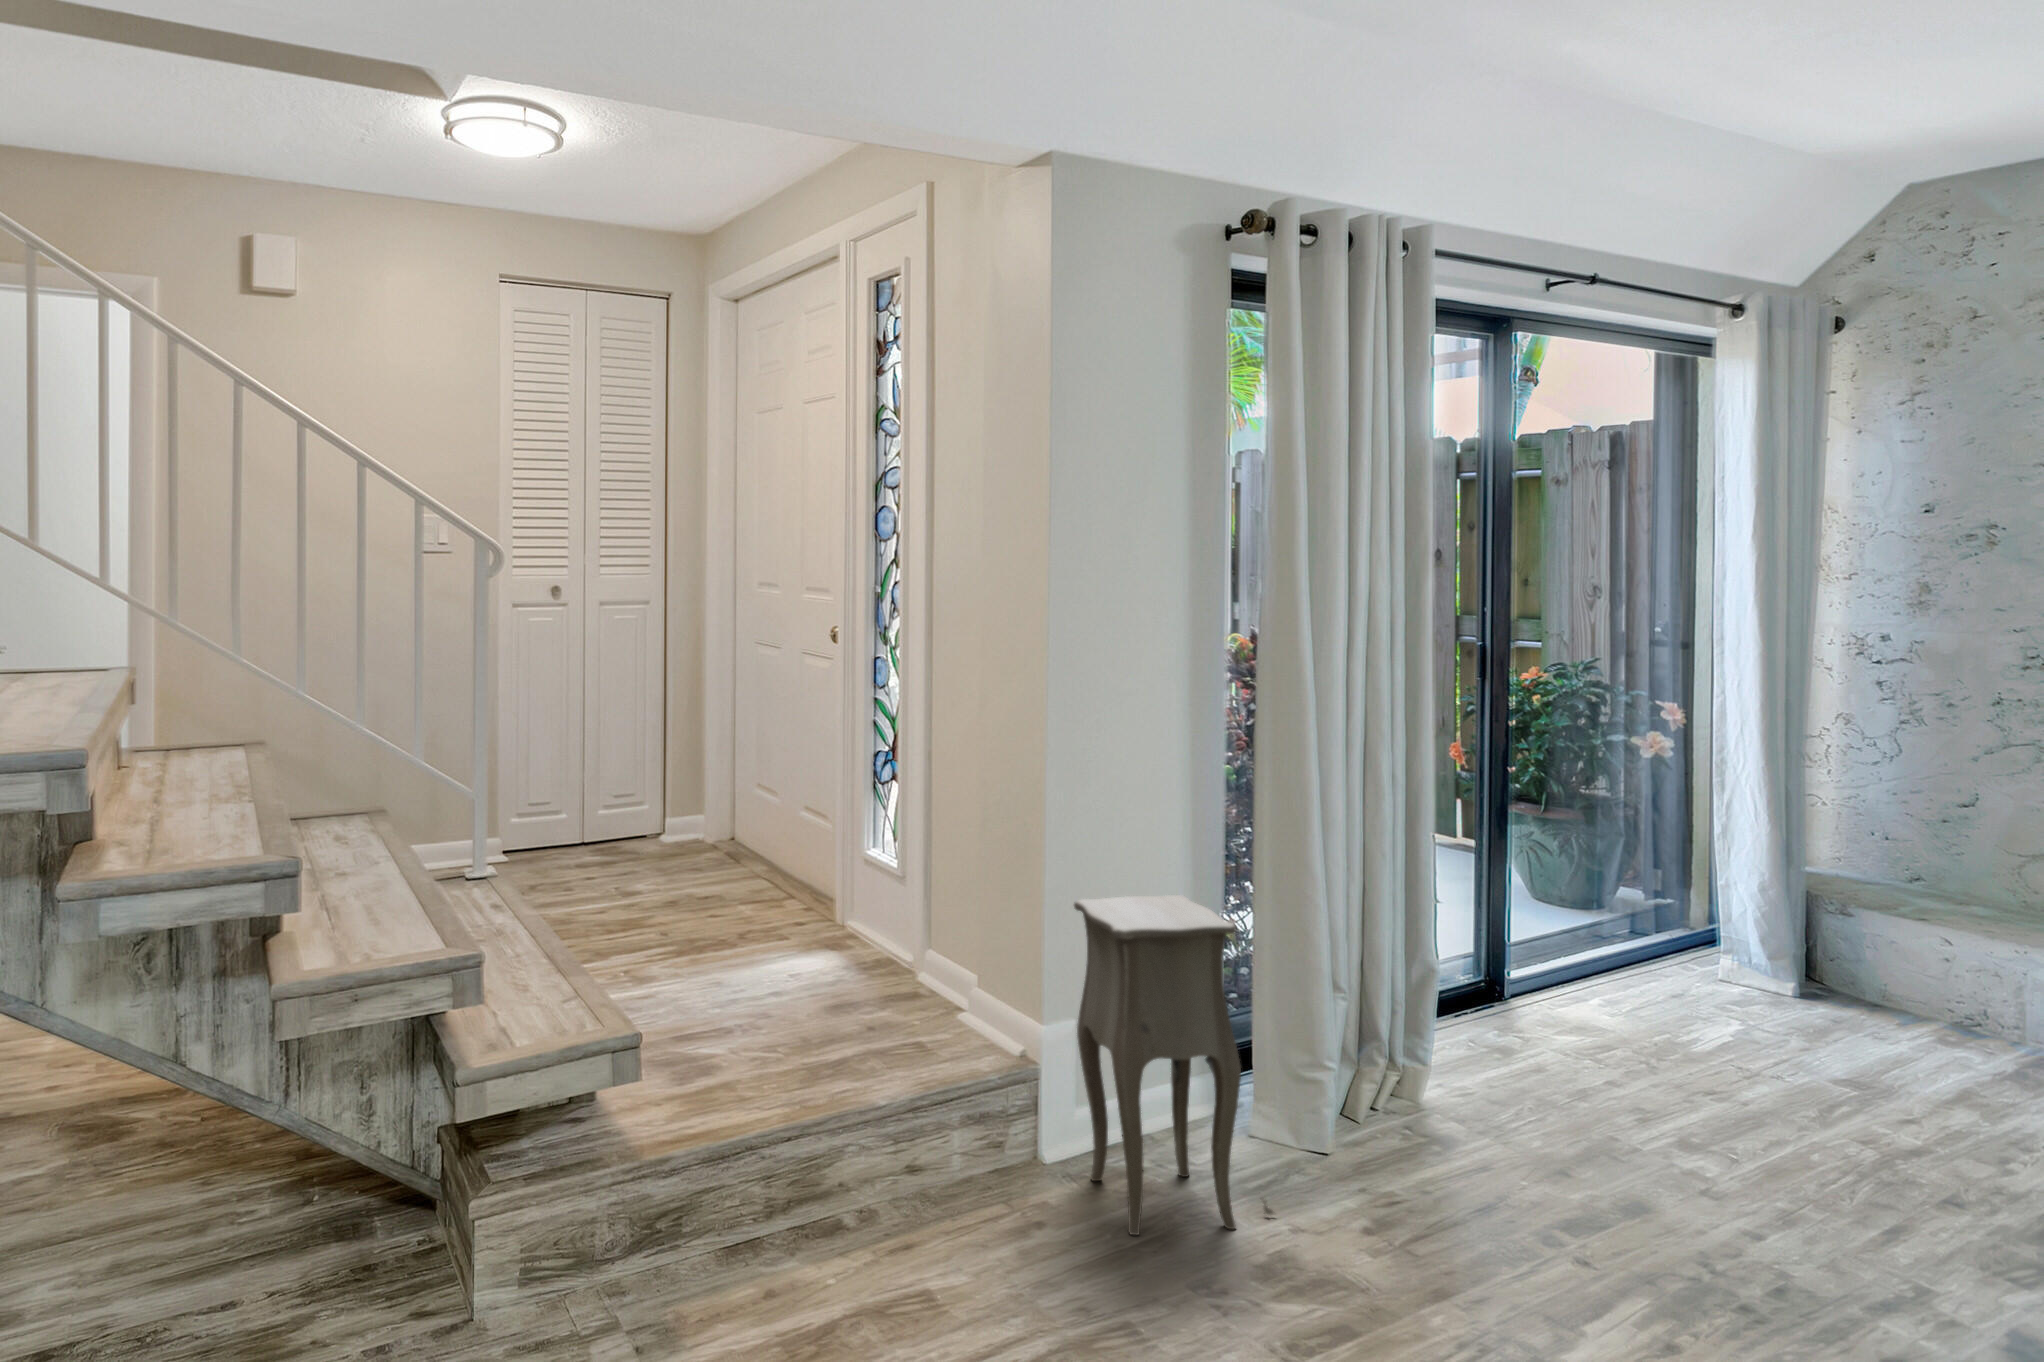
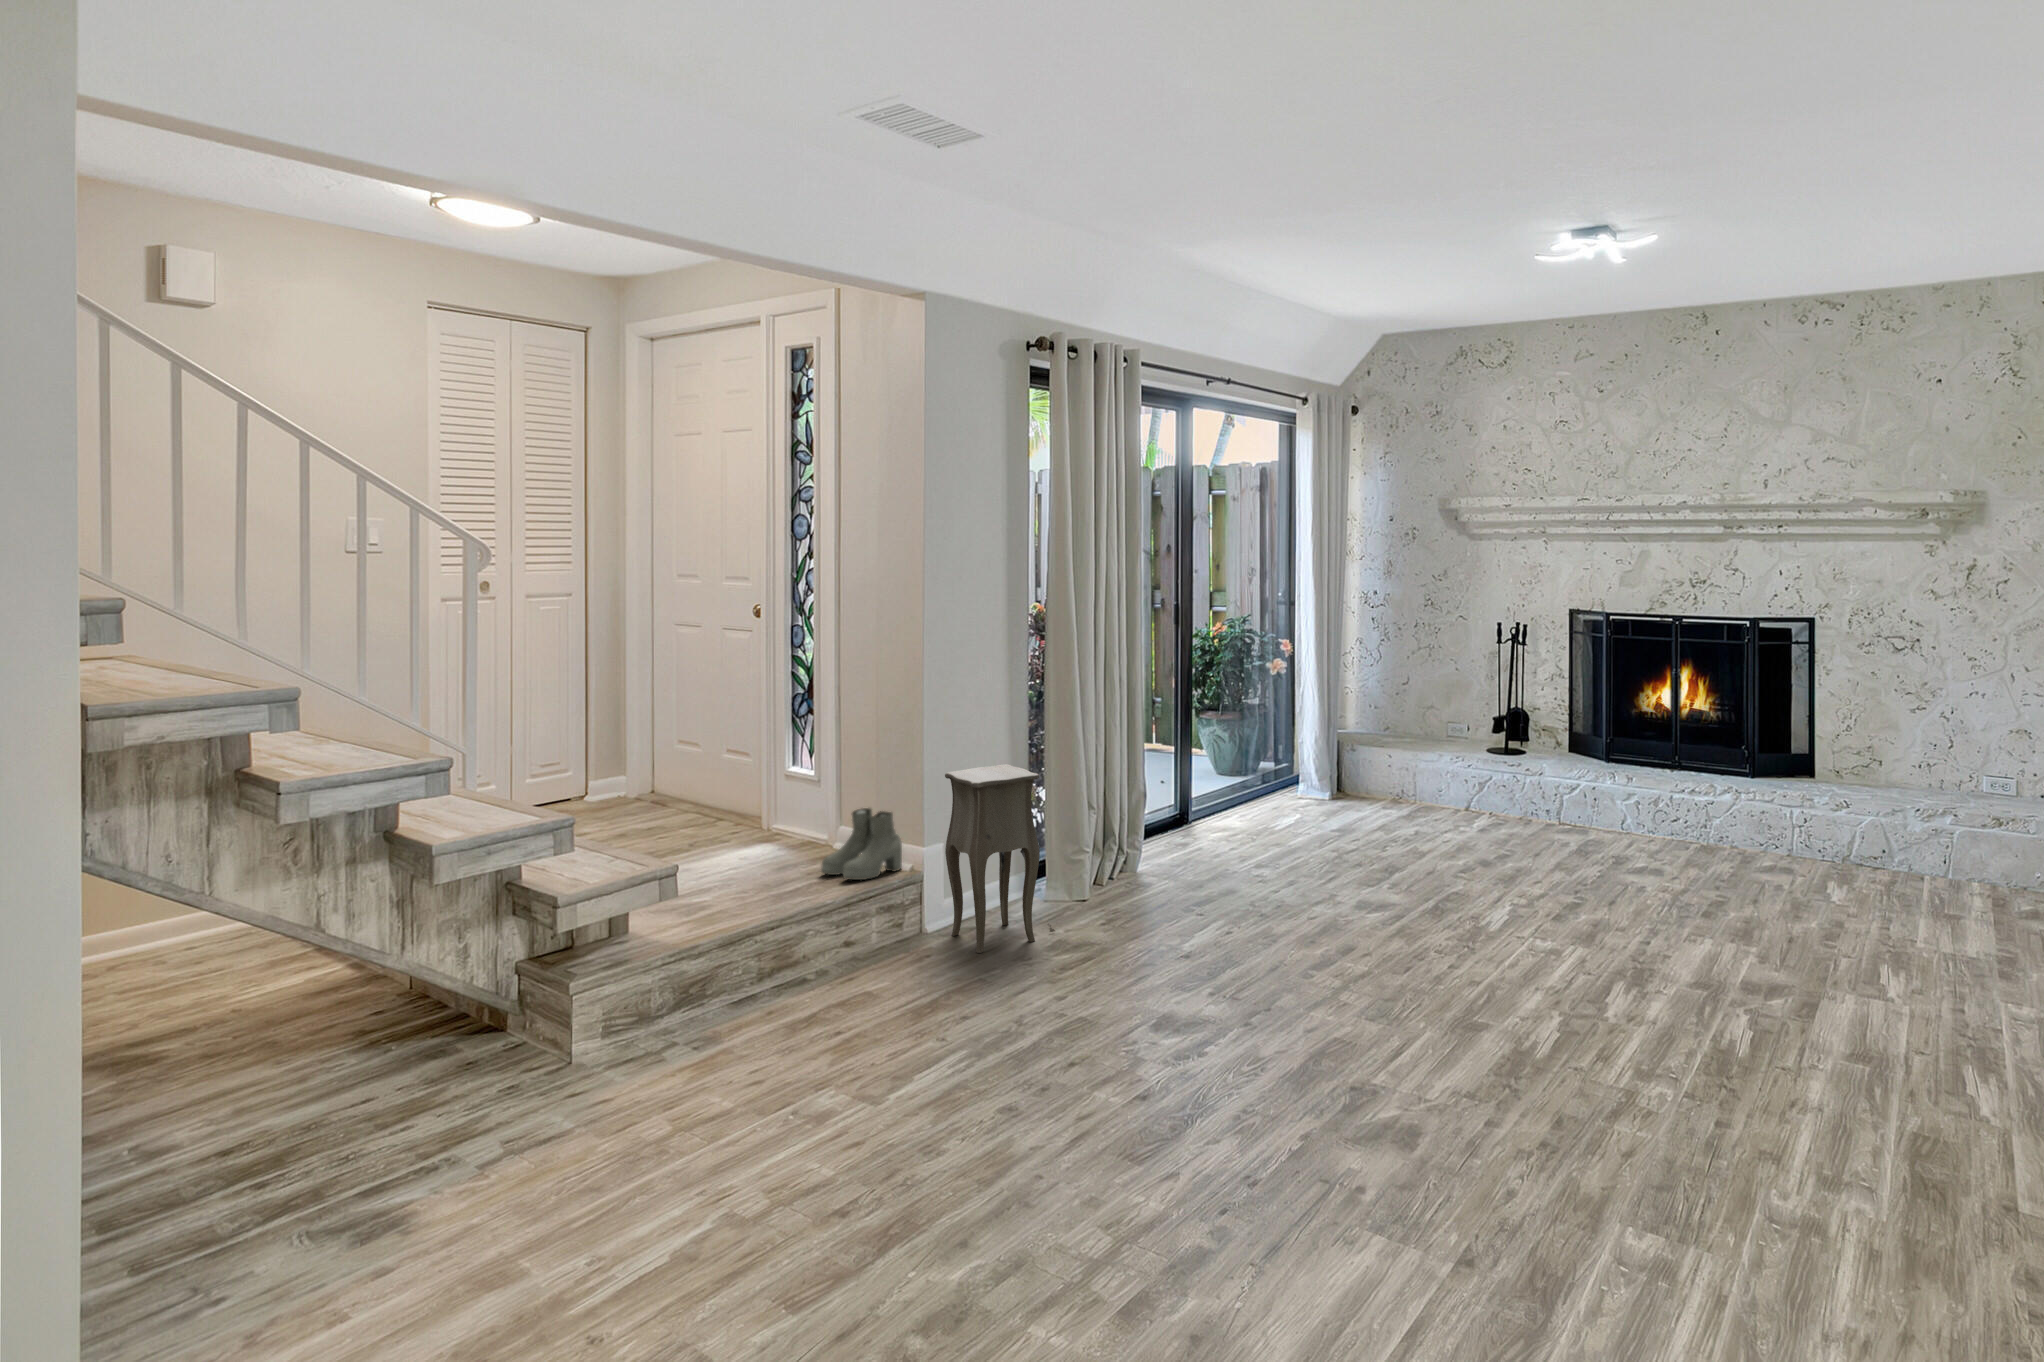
boots: none [889,939,1010,1061] -> present [821,808,902,880]

